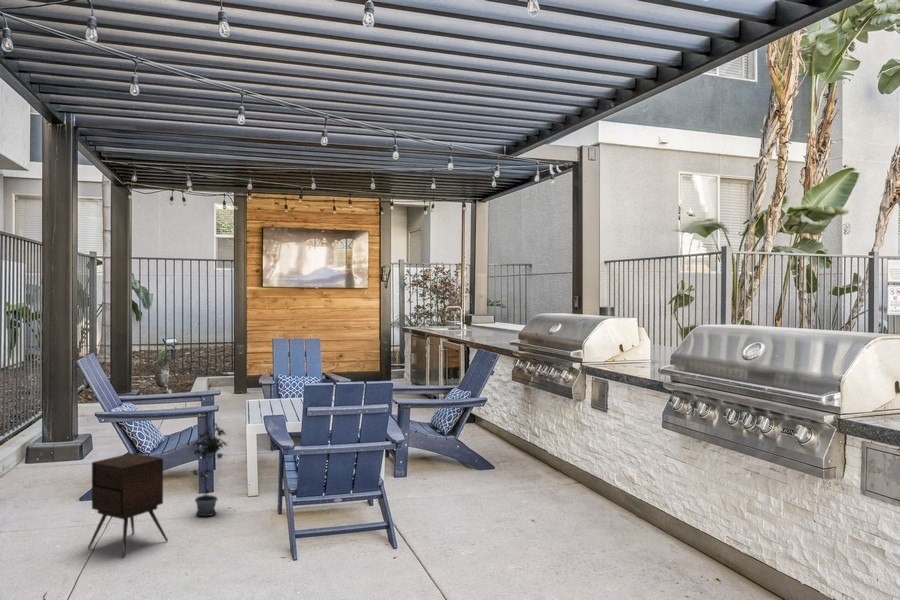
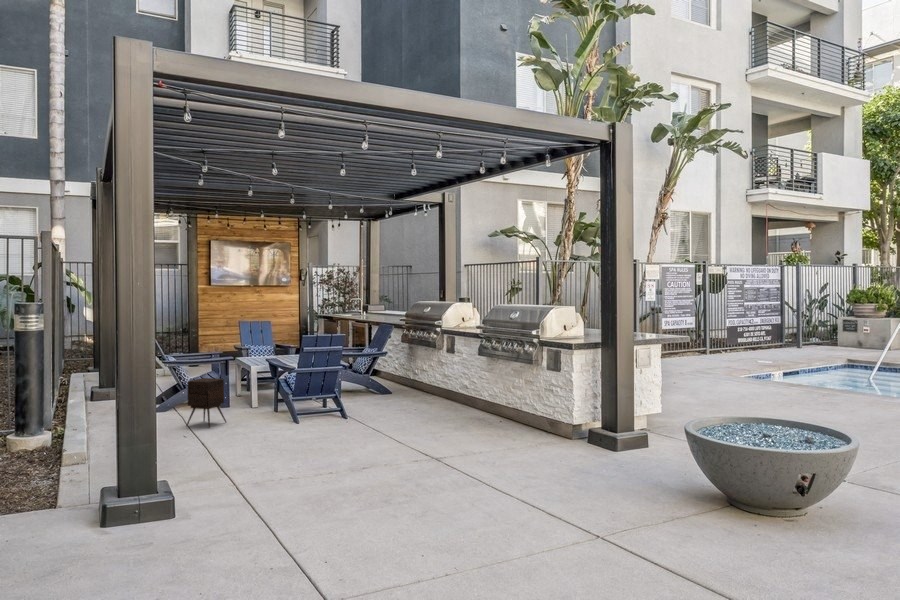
potted plant: present [191,424,227,516] -> none [227,364,250,414]

